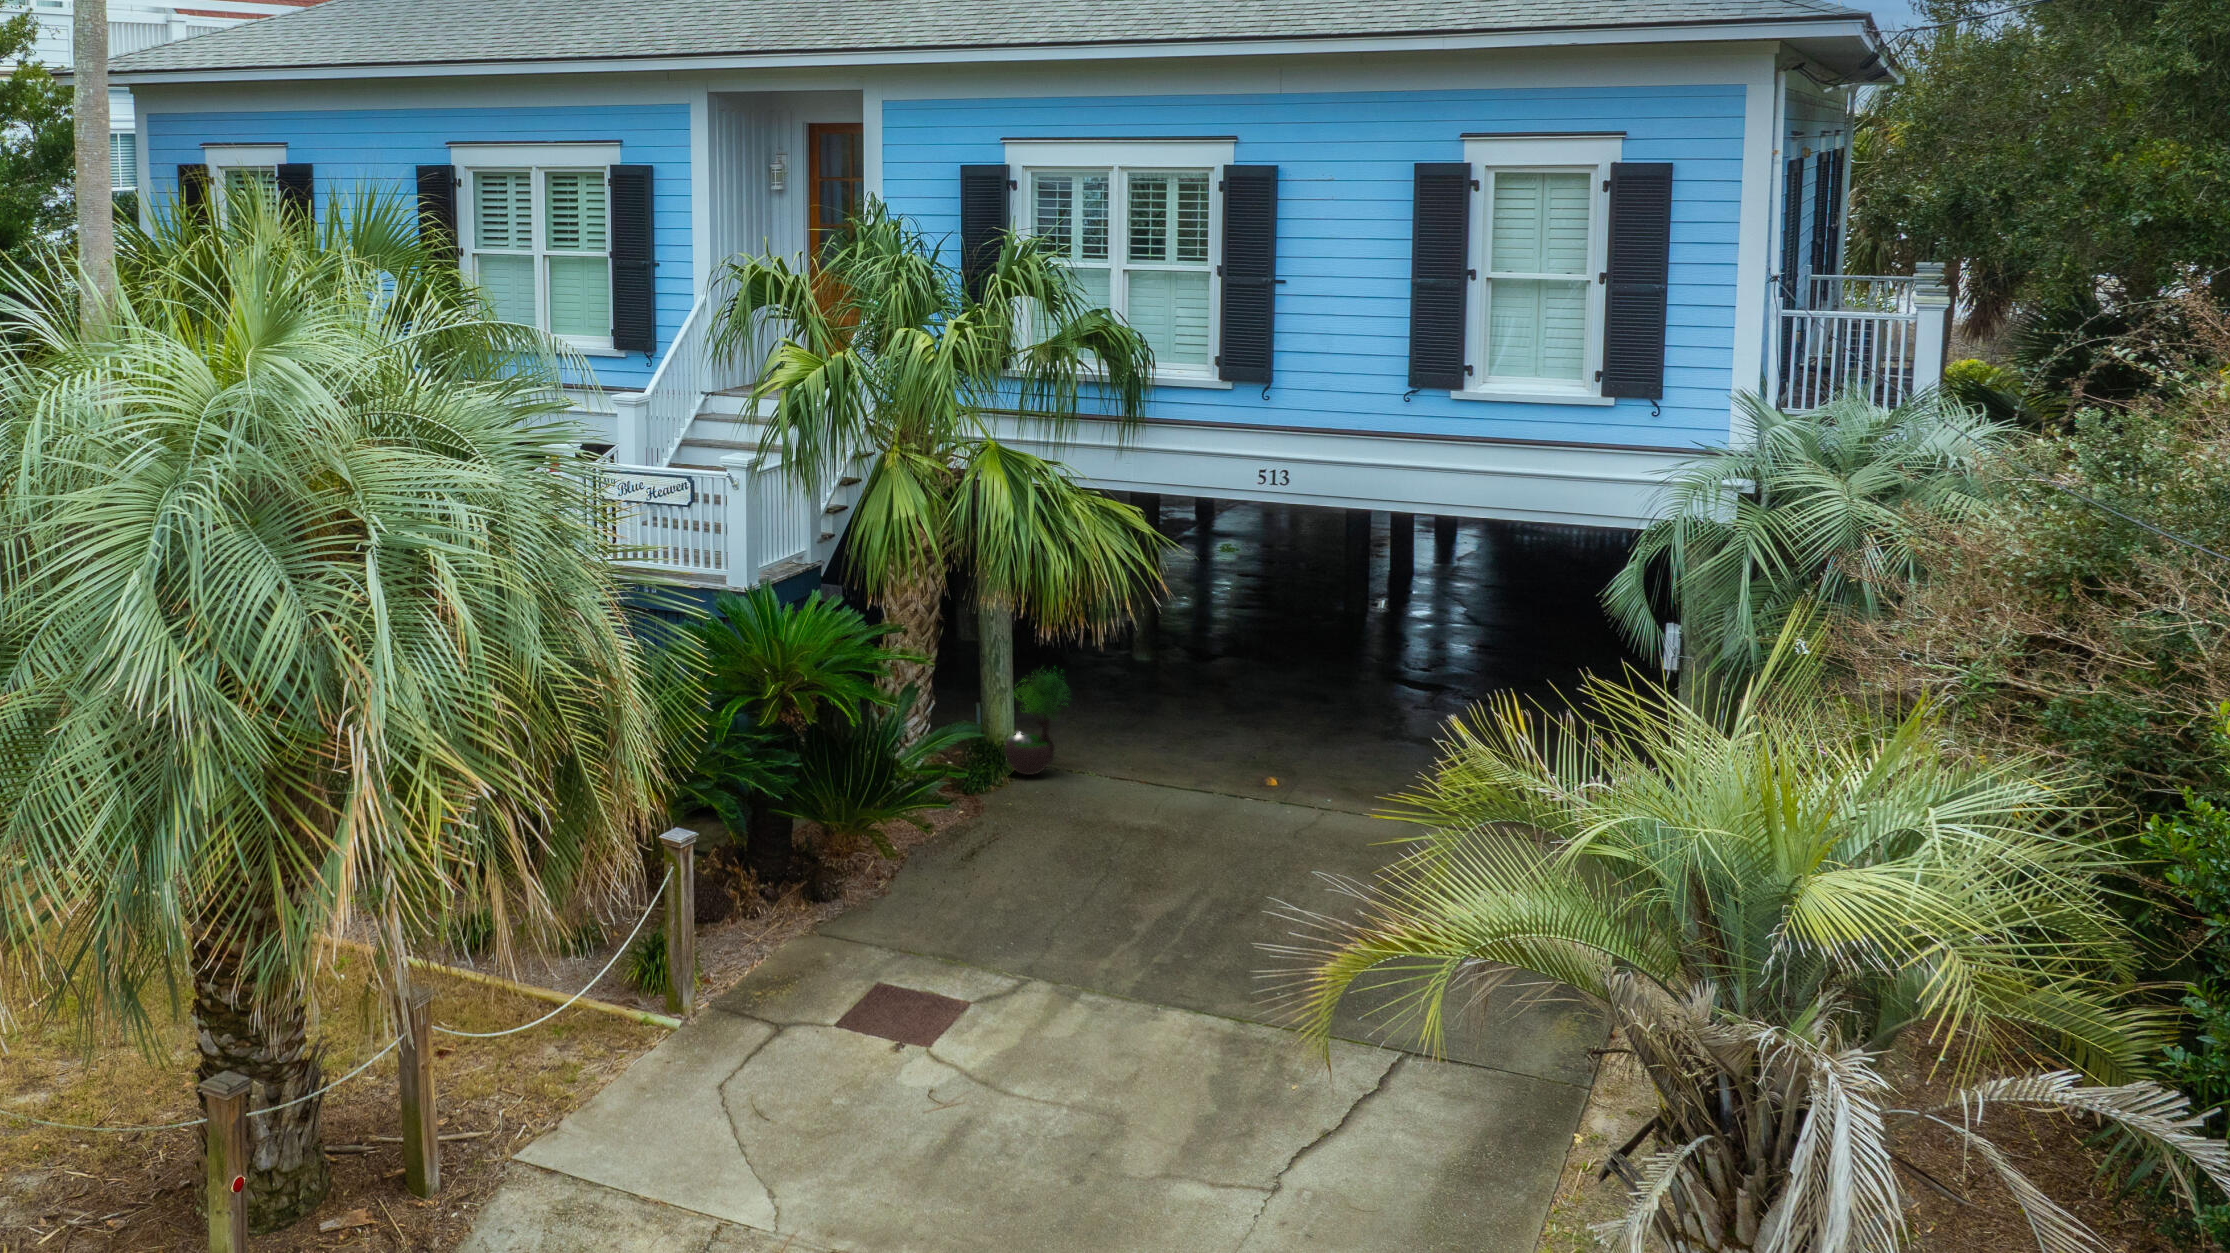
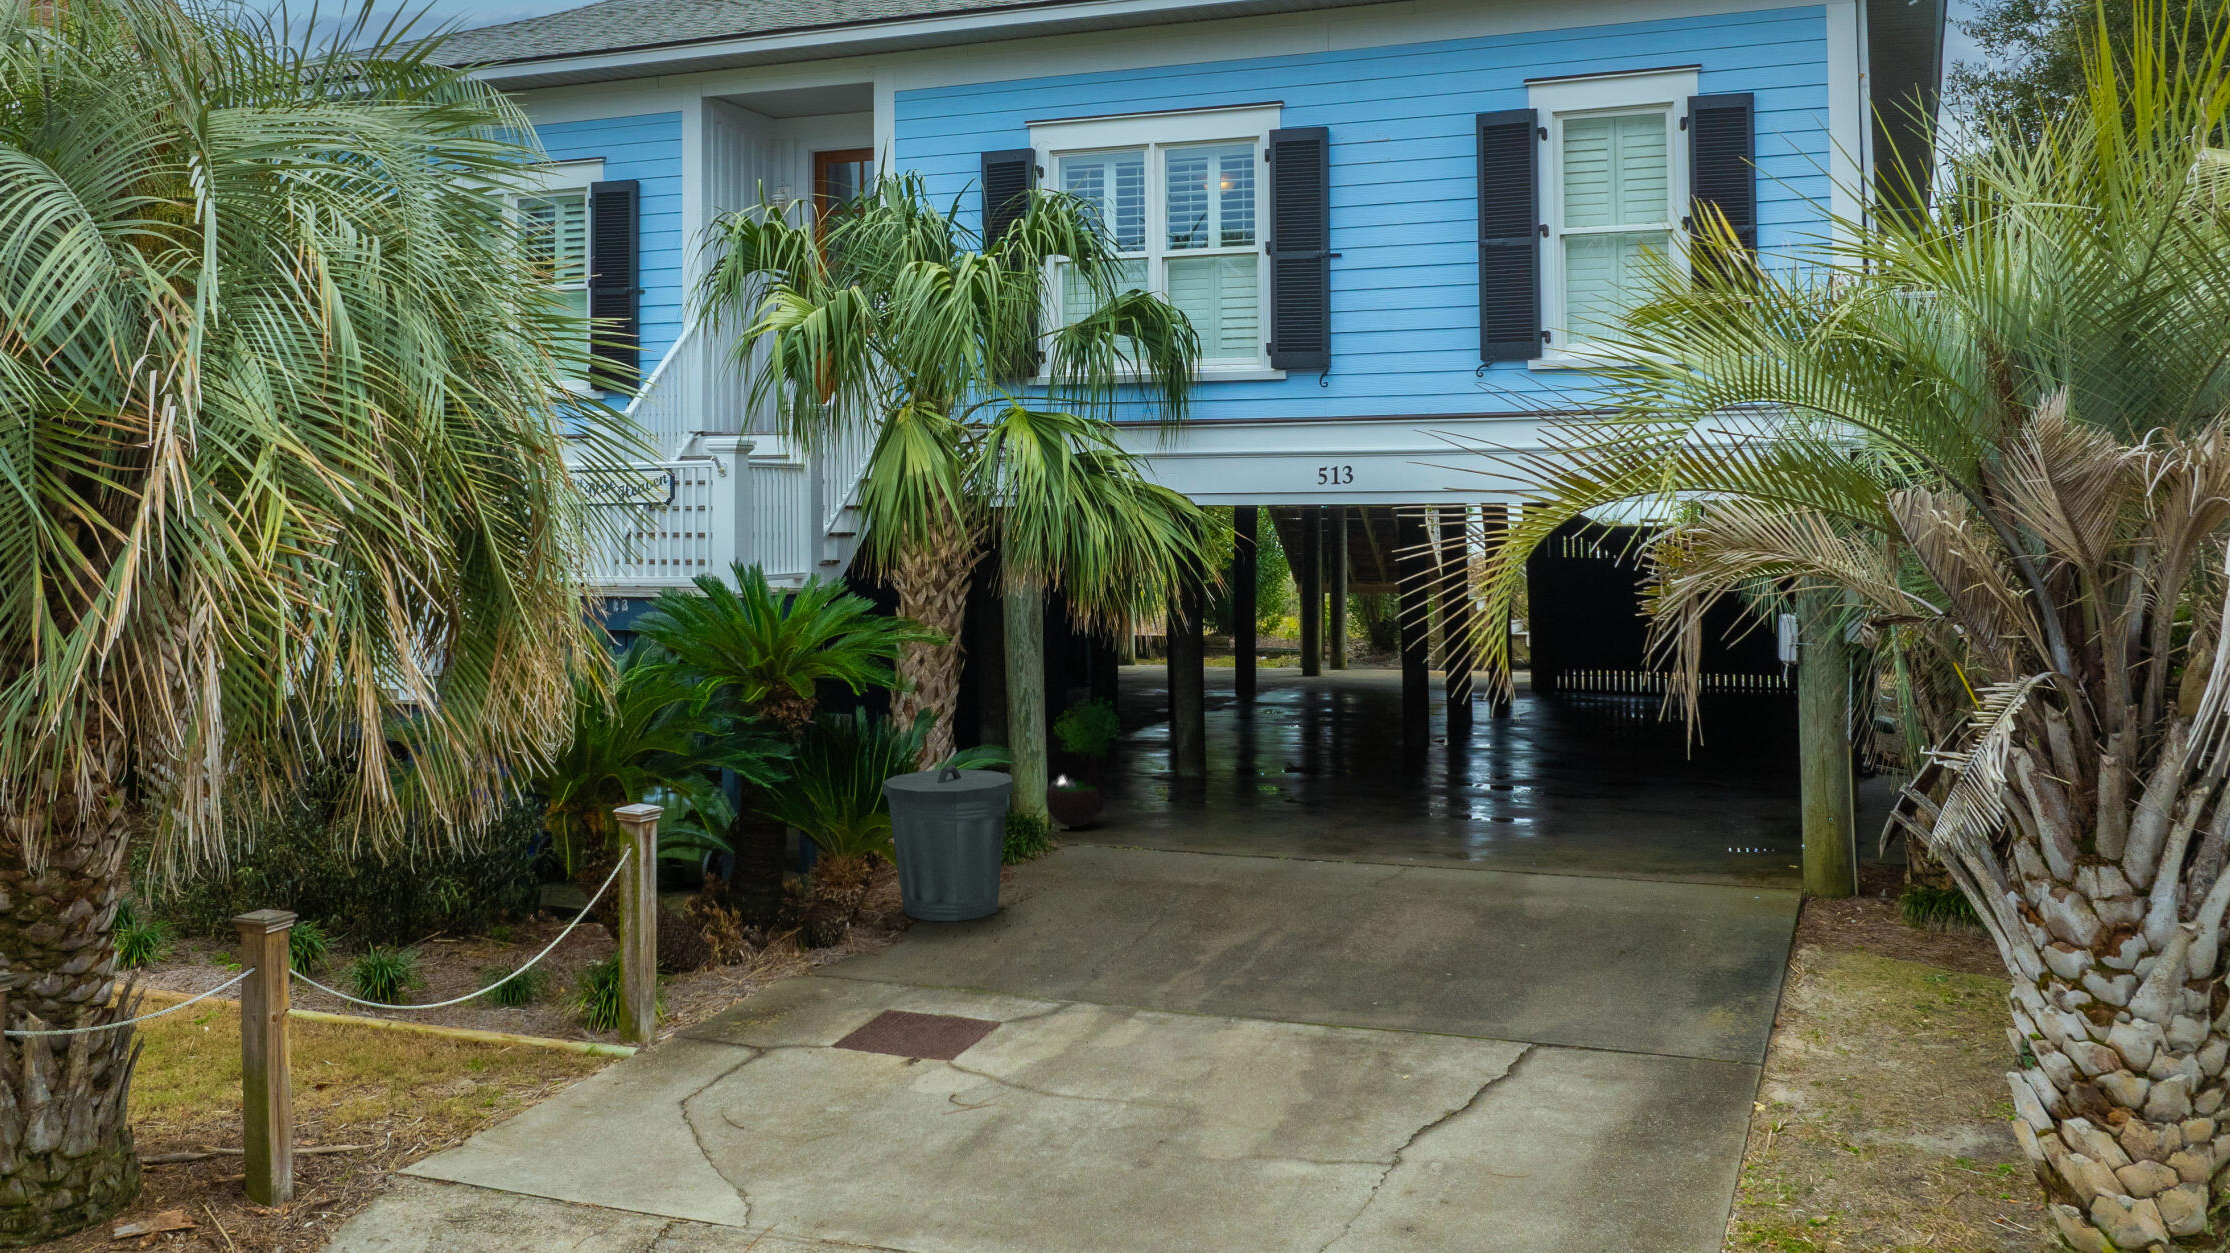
trash can: none [874,755,983,887] -> present [882,764,1013,921]

